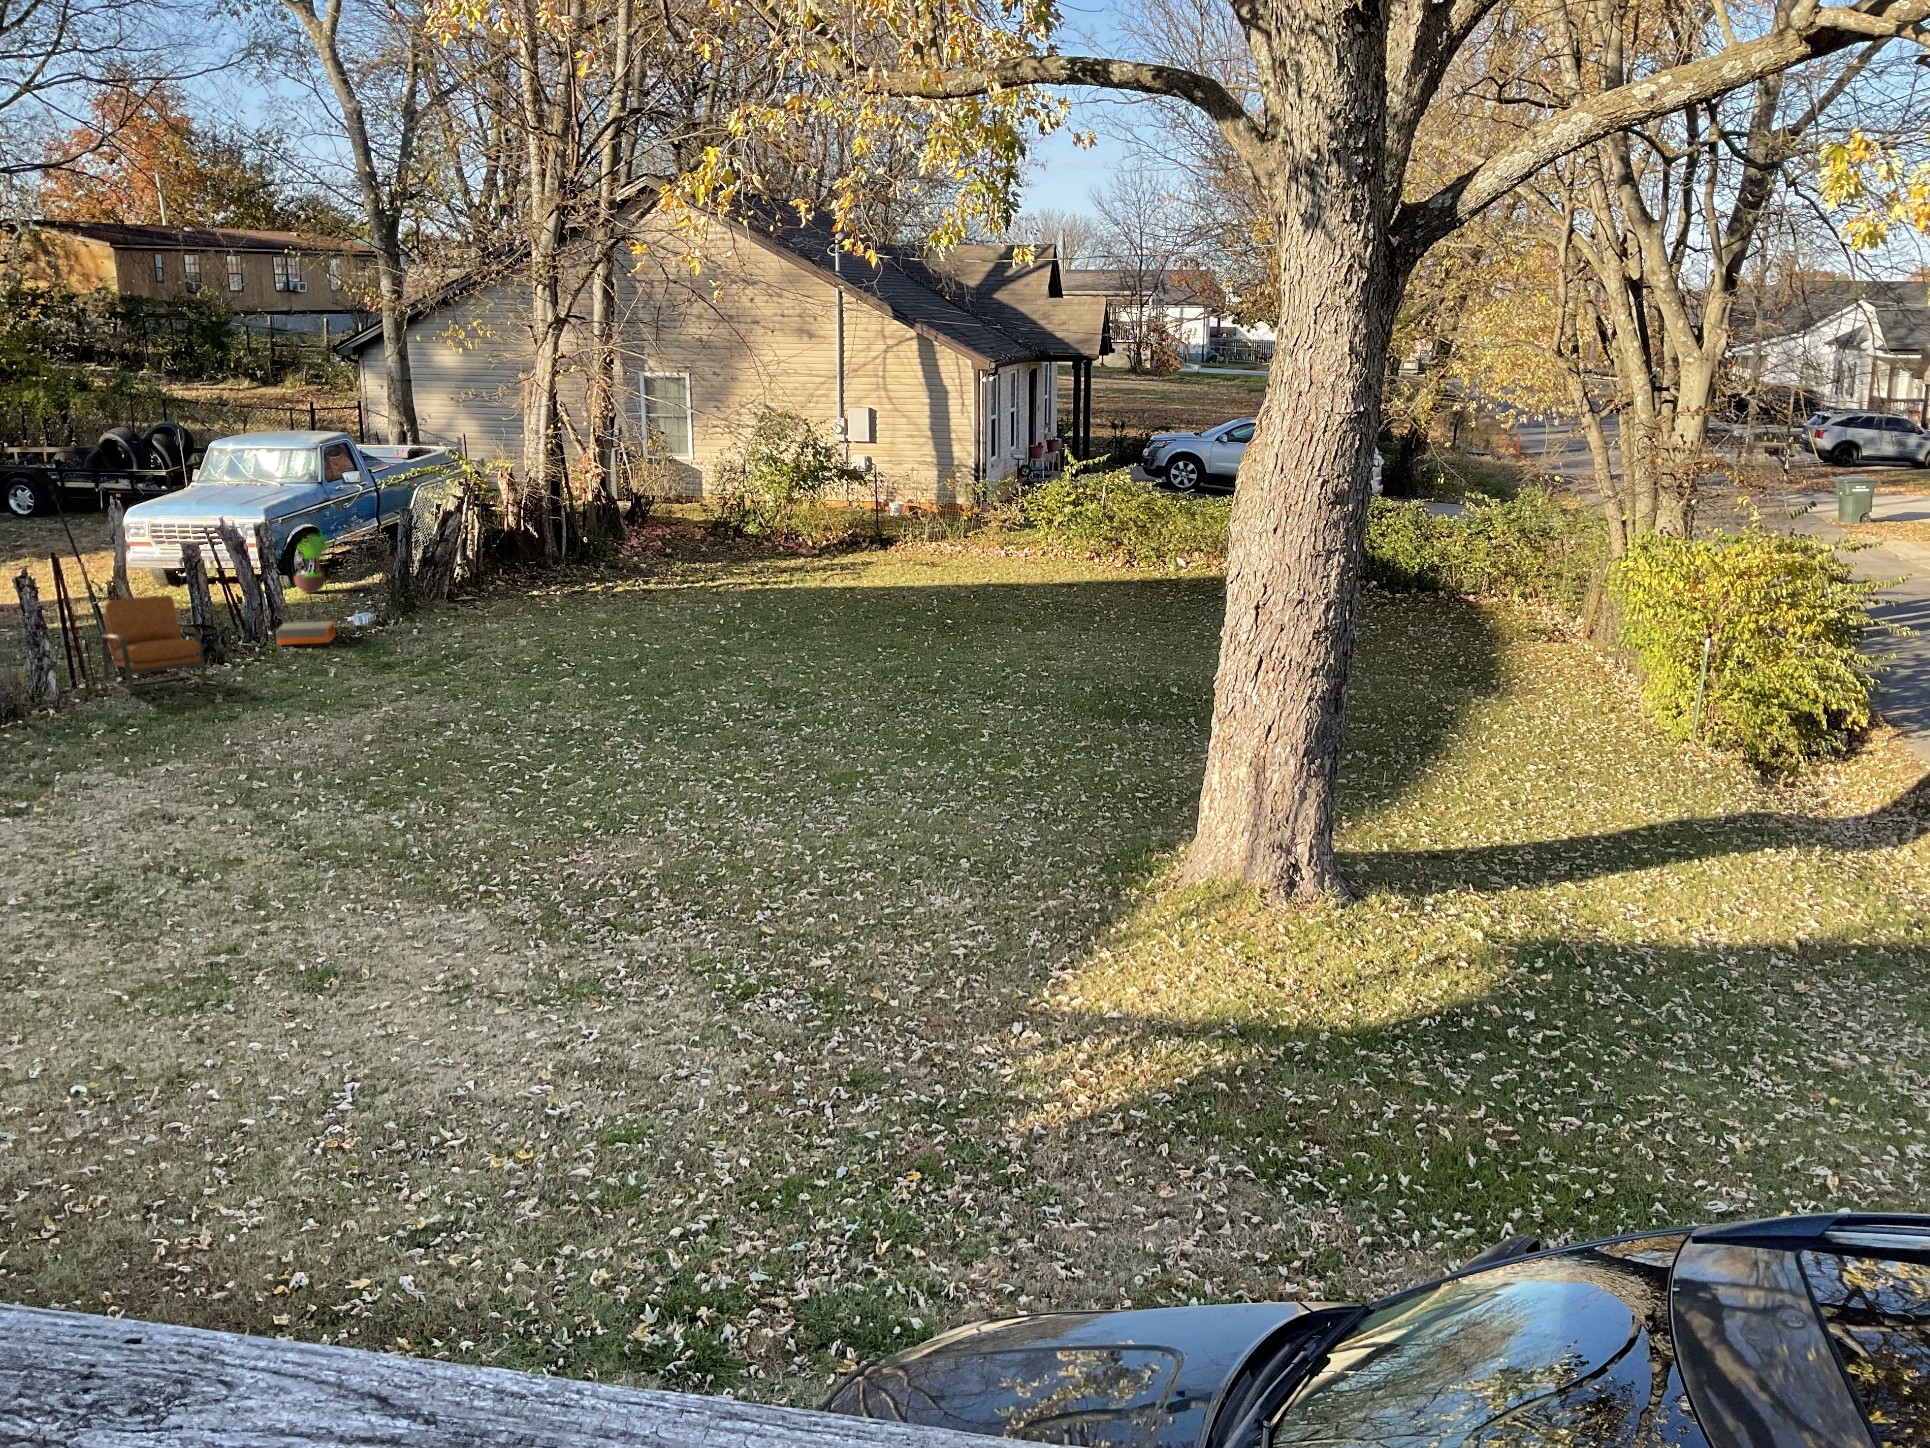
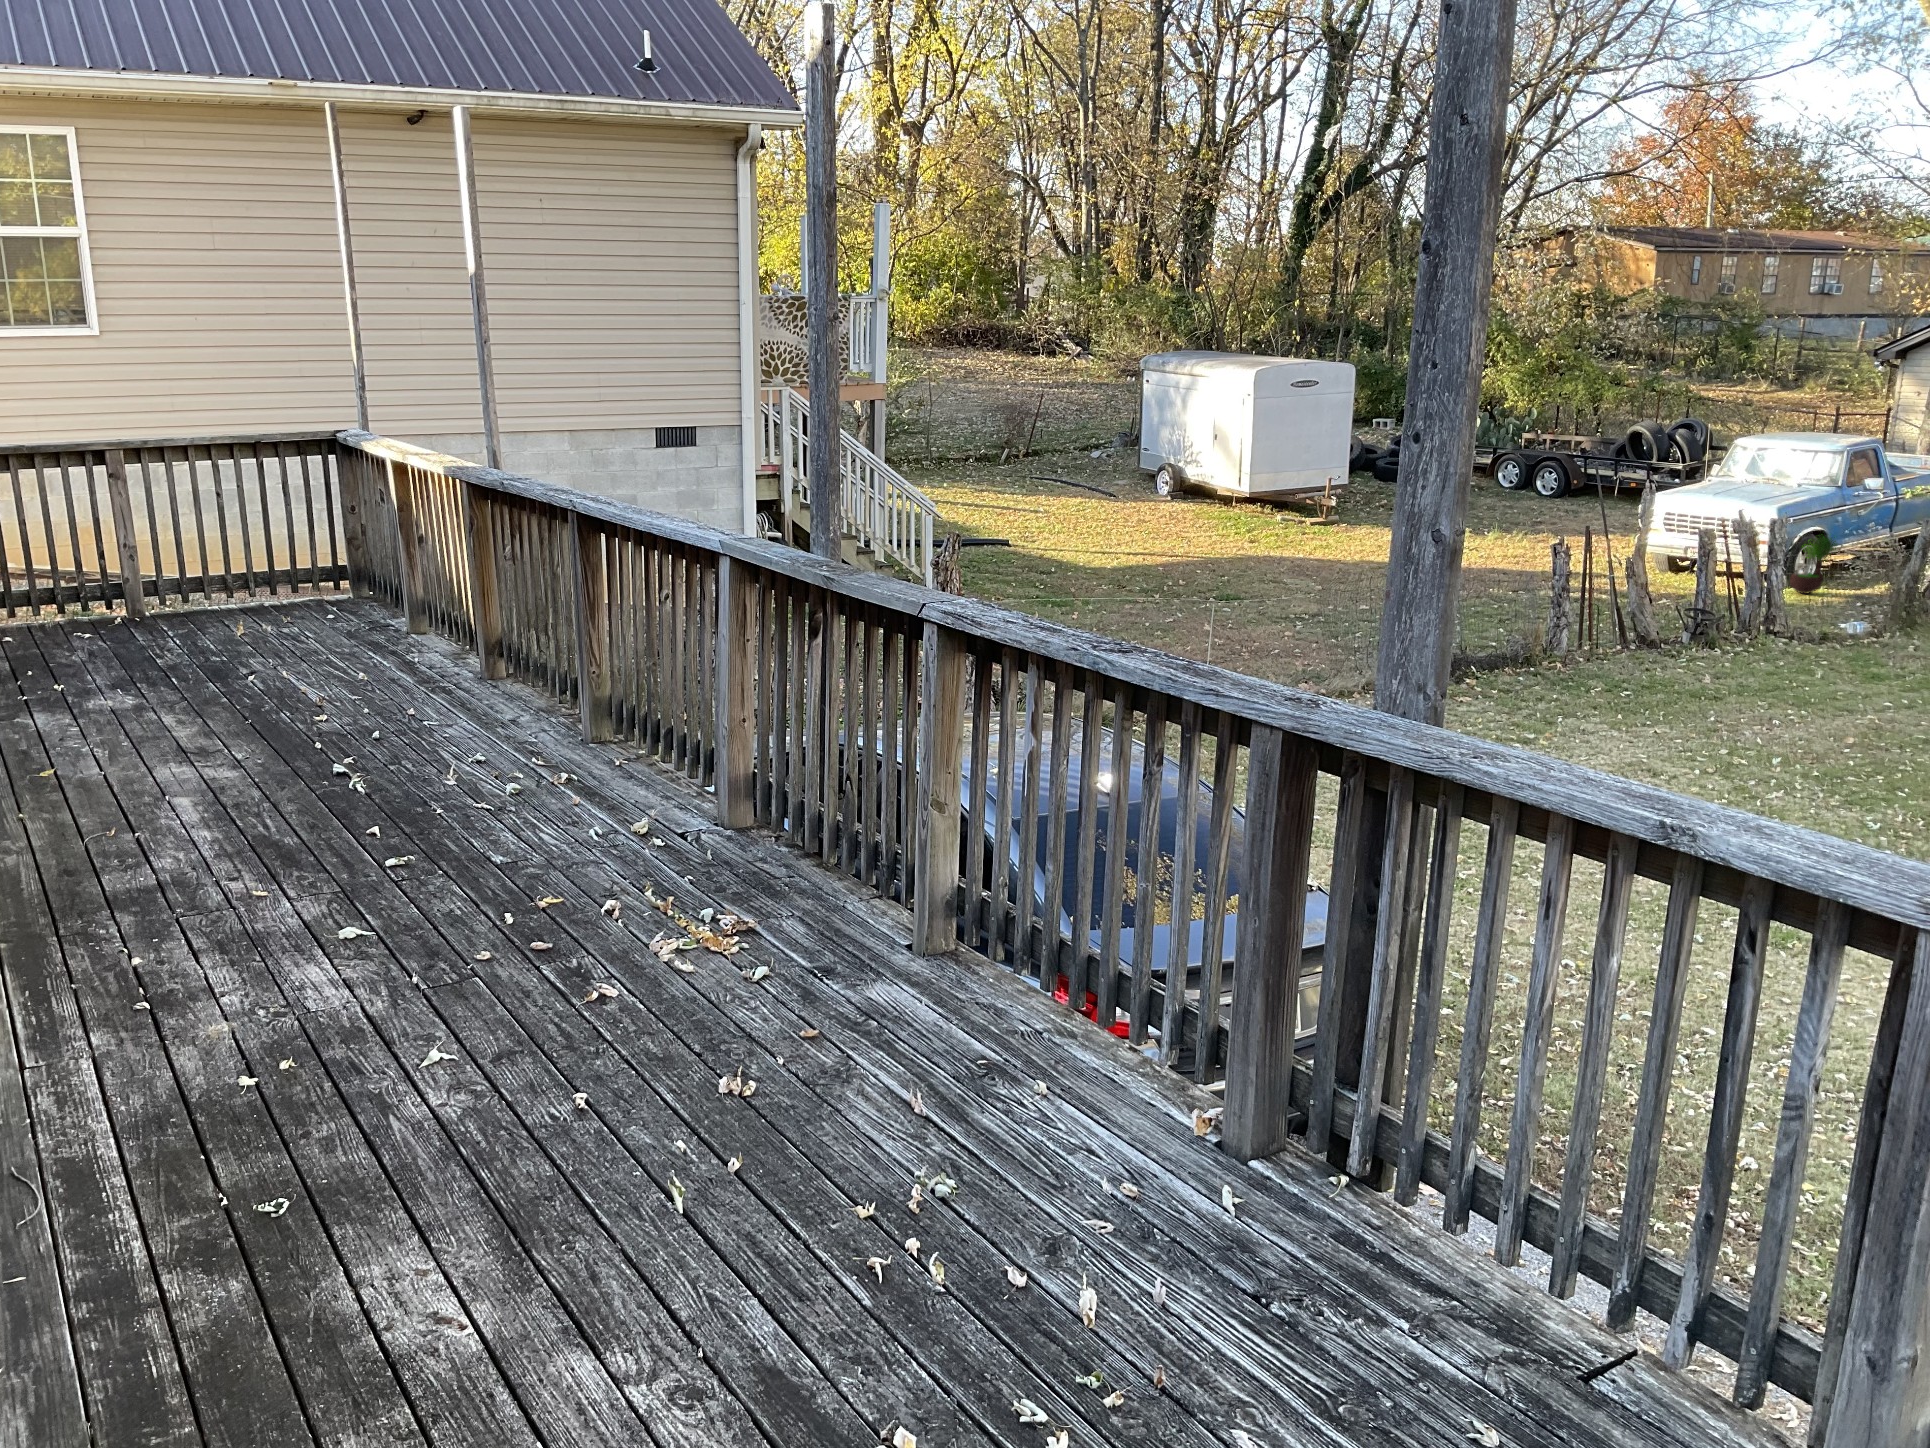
chair: present [102,595,208,694] -> none [1608,578,1700,664]
storage box: present [276,621,335,645] -> none [1766,619,1829,644]

